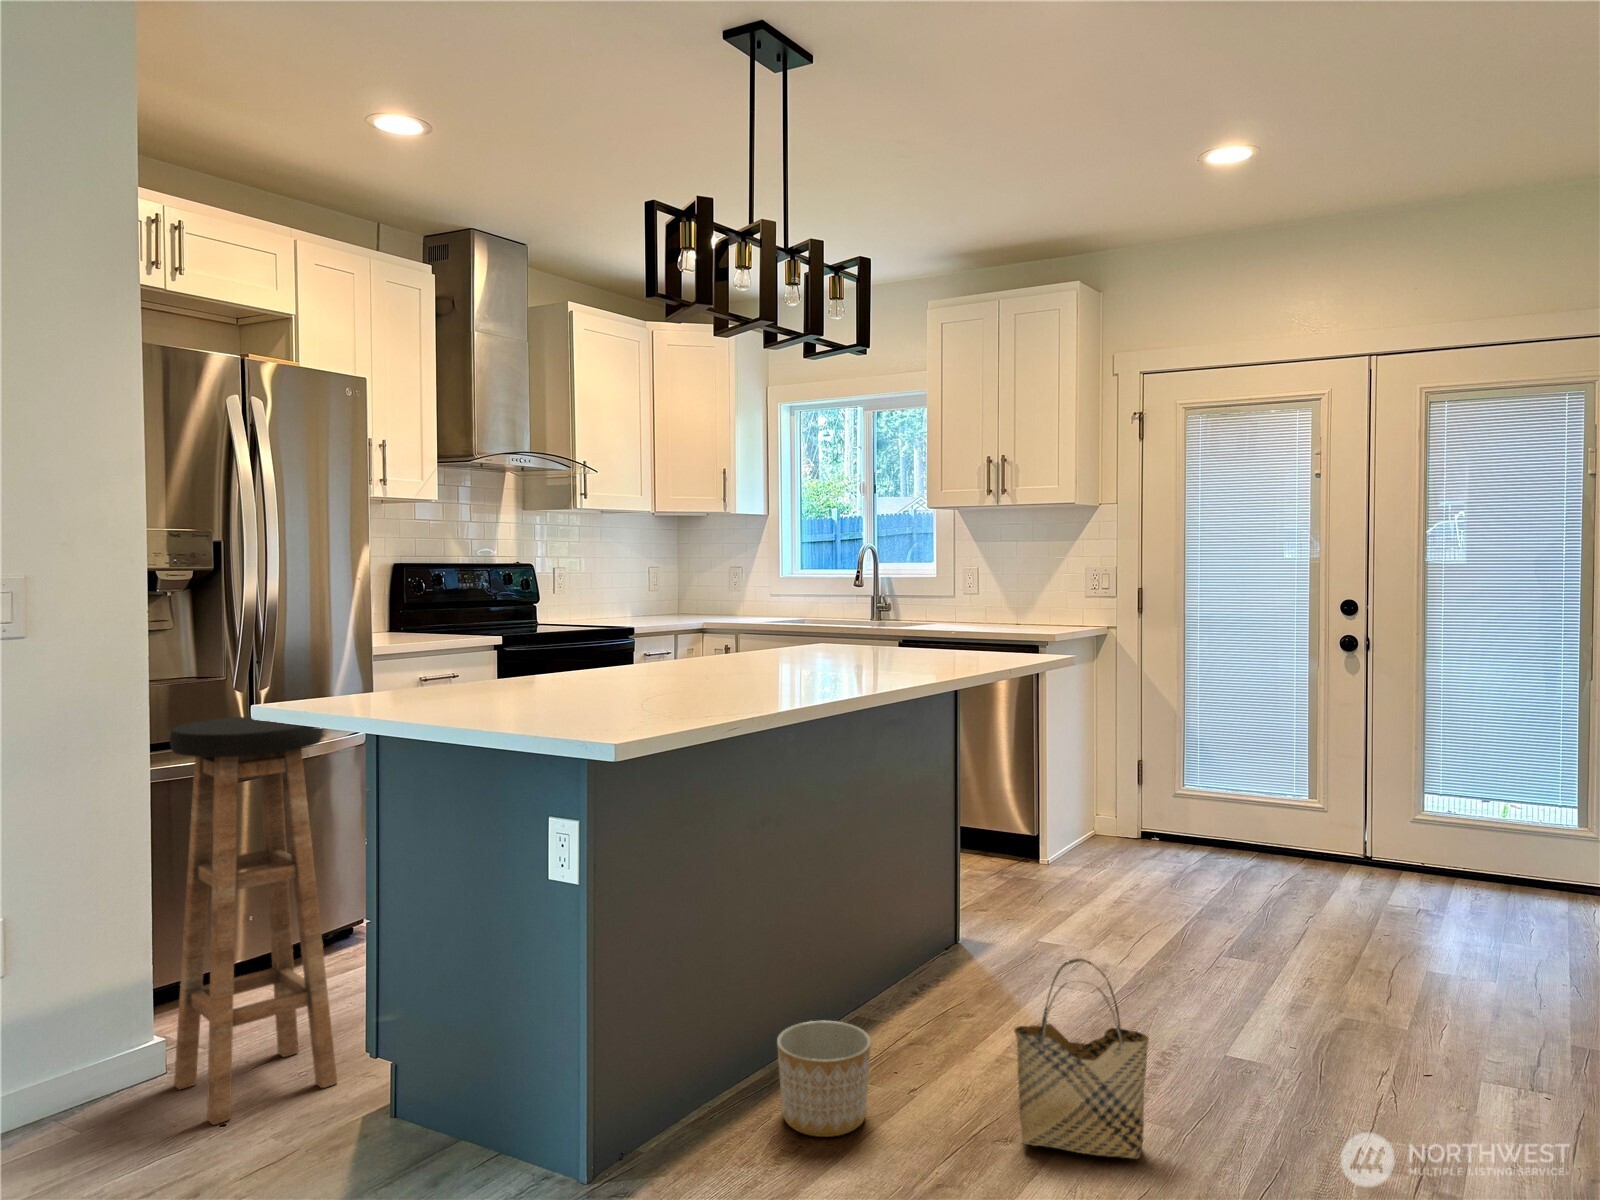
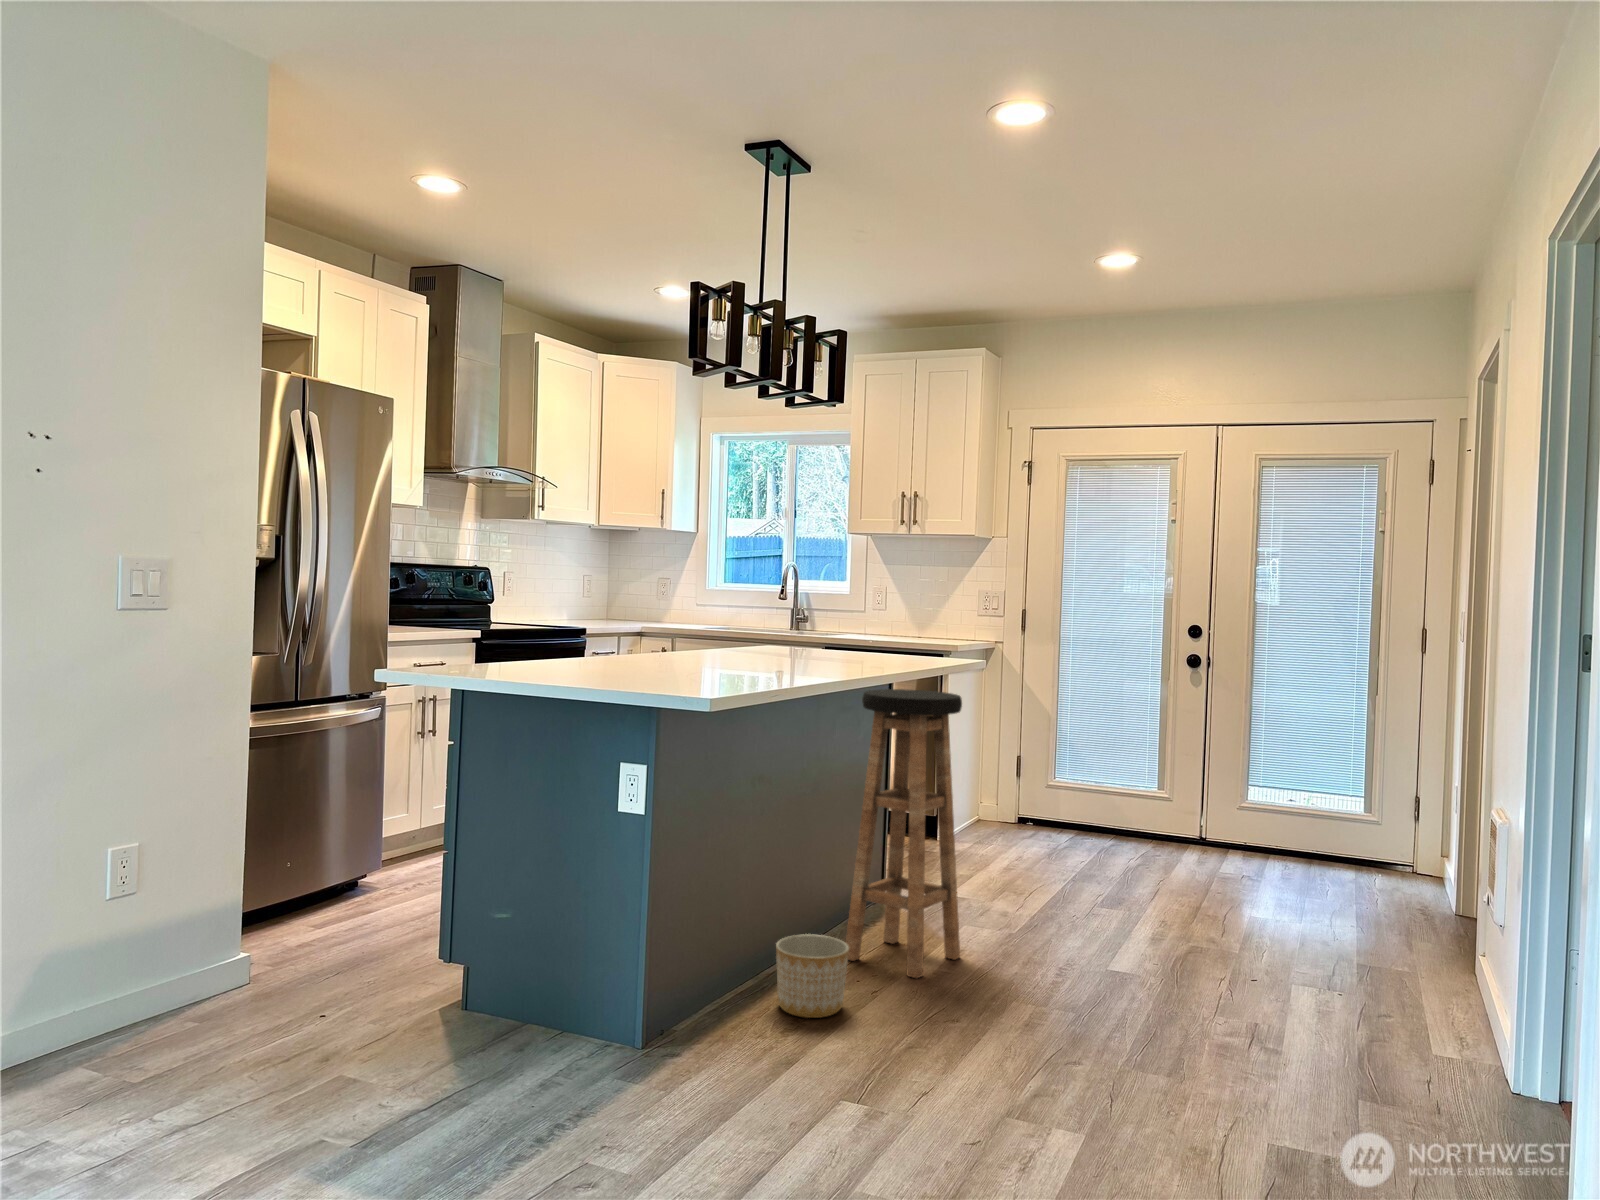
bar stool: present [170,716,337,1125] -> present [846,689,962,978]
woven basket: present [1014,959,1149,1159] -> none [959,882,1058,1026]

